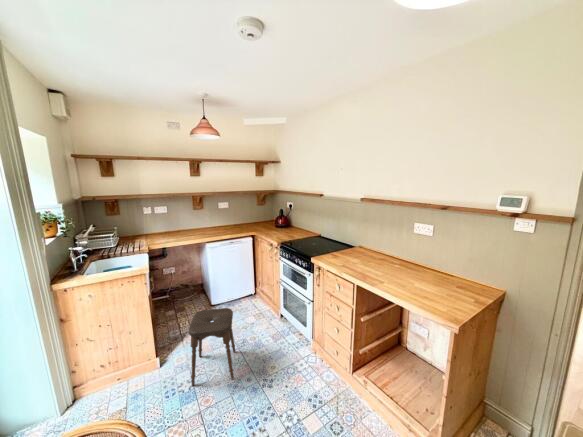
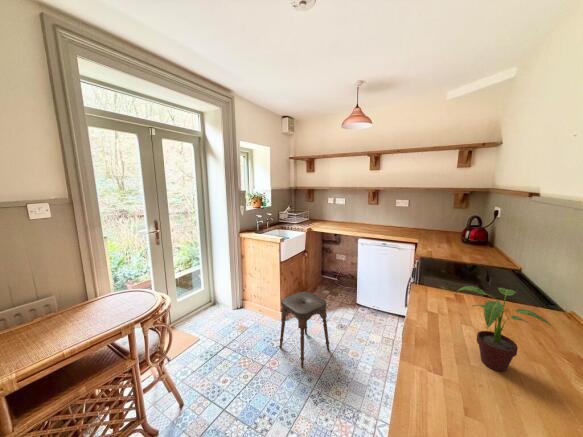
potted plant: none [370,240,396,273] -> present [455,286,552,371]

